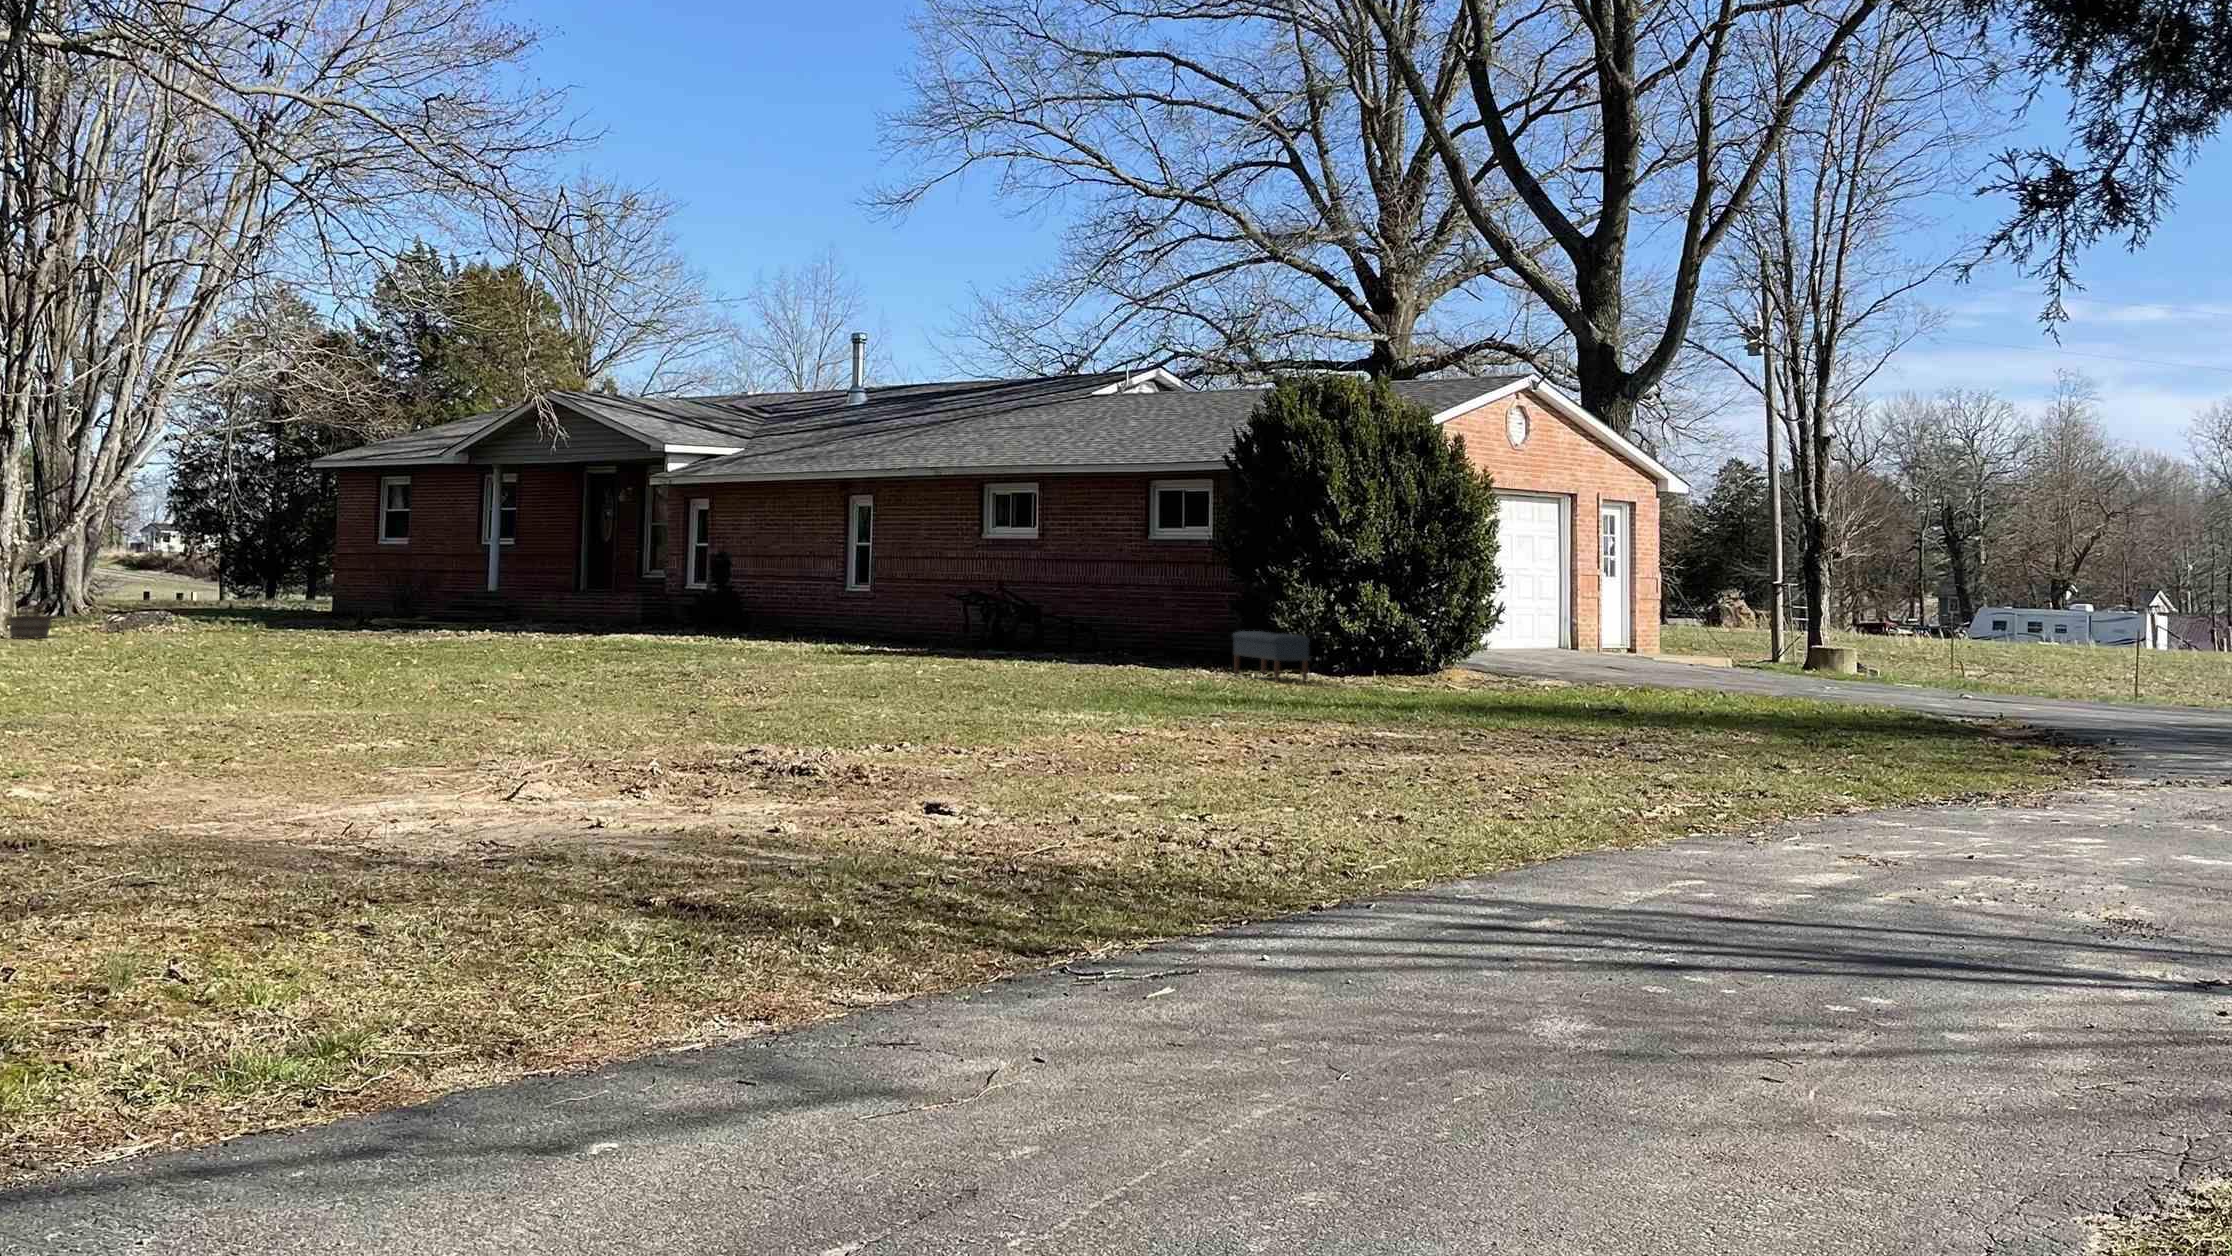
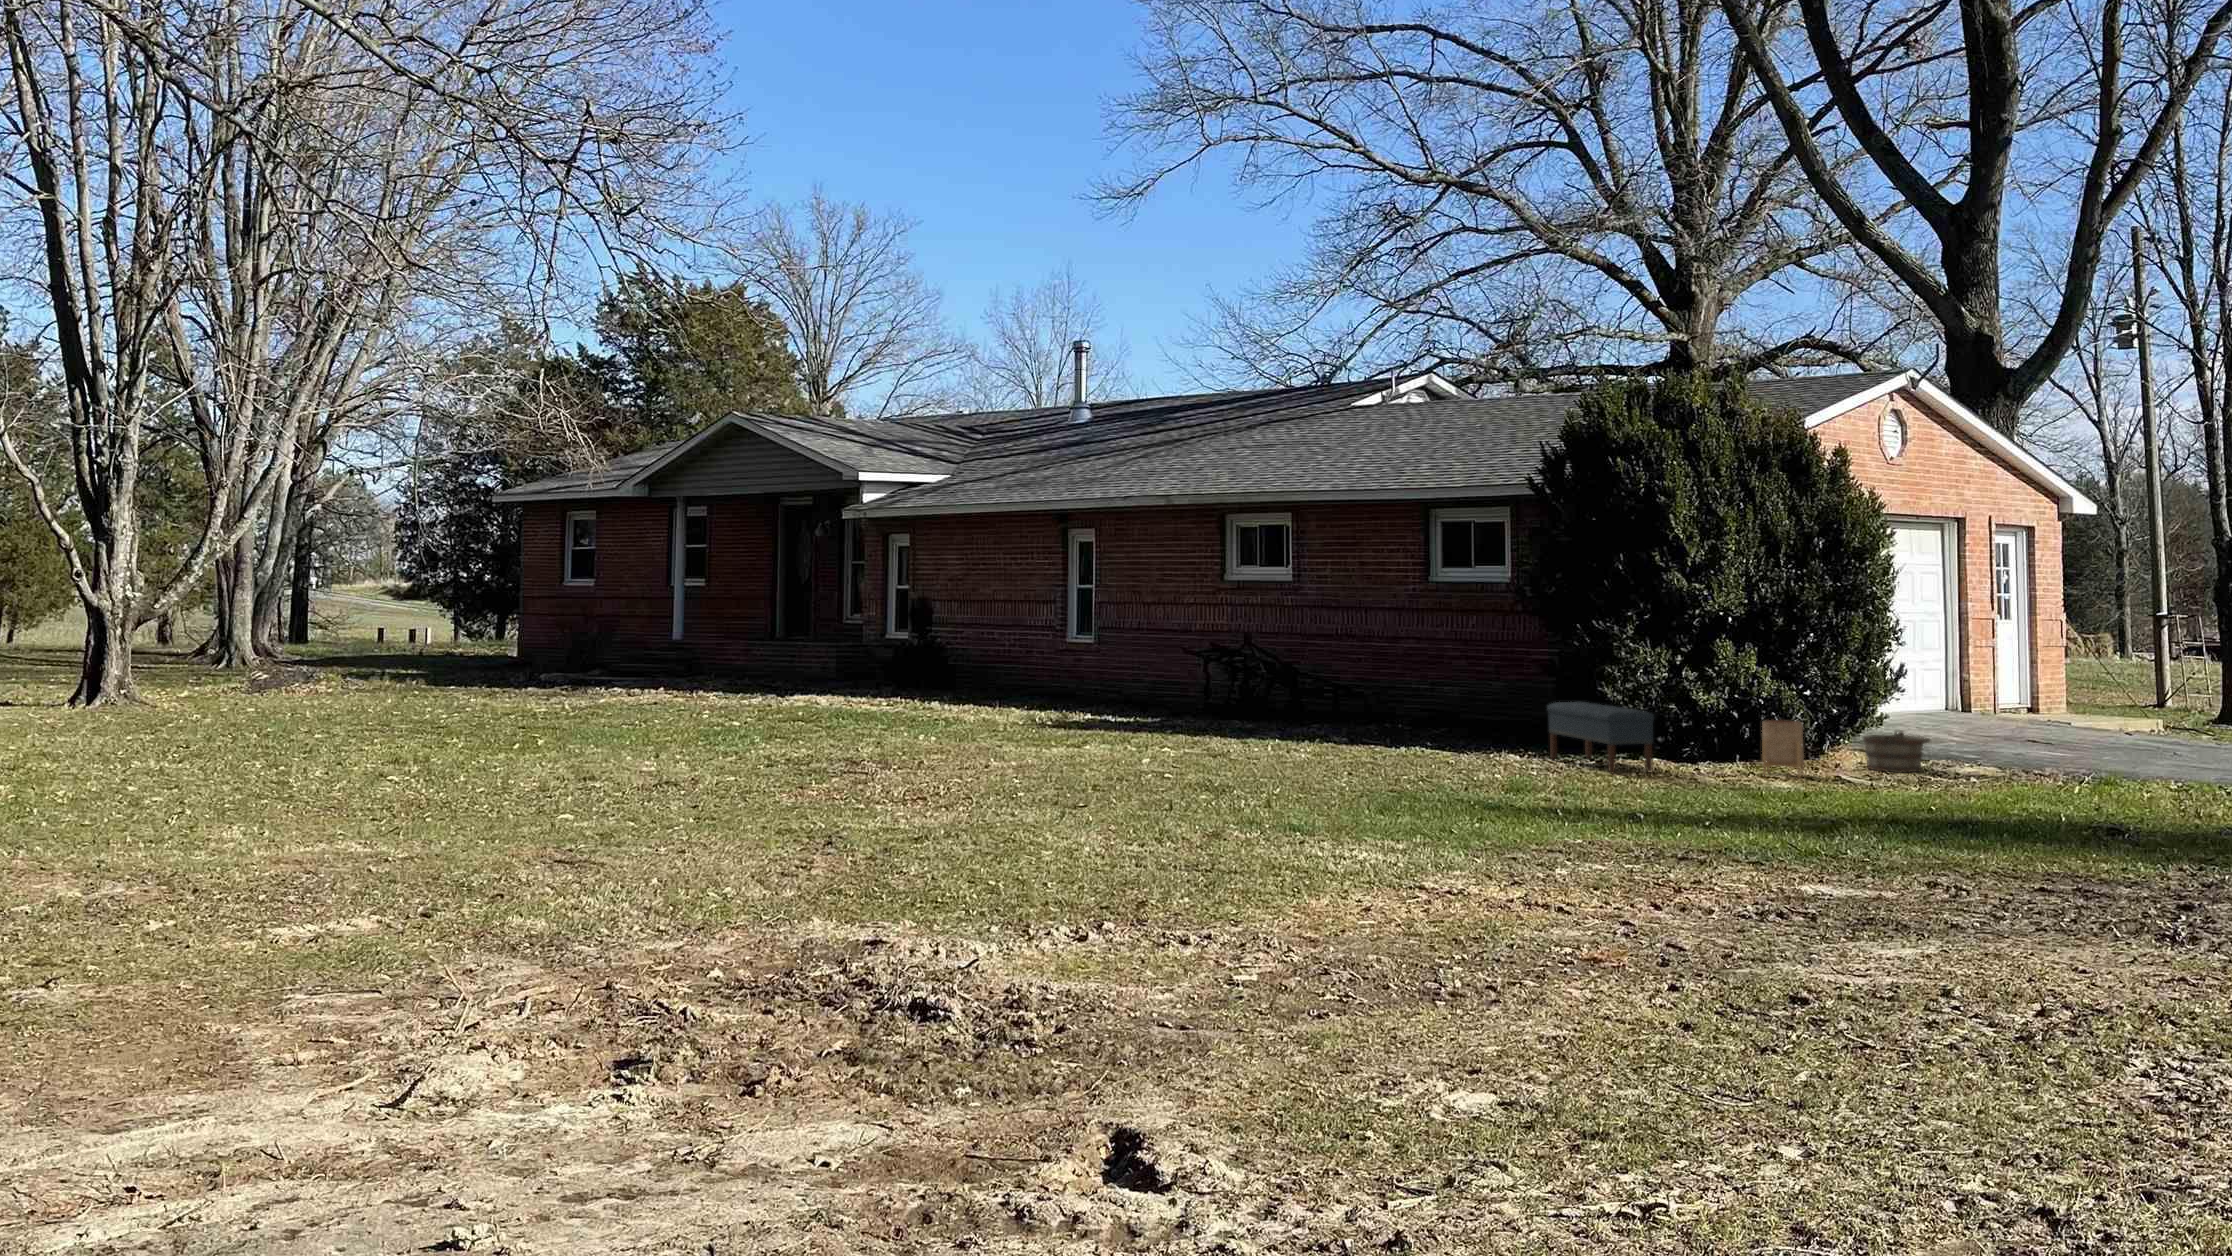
bucket: present [8,613,56,639] -> present [1863,731,1930,772]
planter: none [1388,643,1419,685] -> present [1762,720,1804,778]

